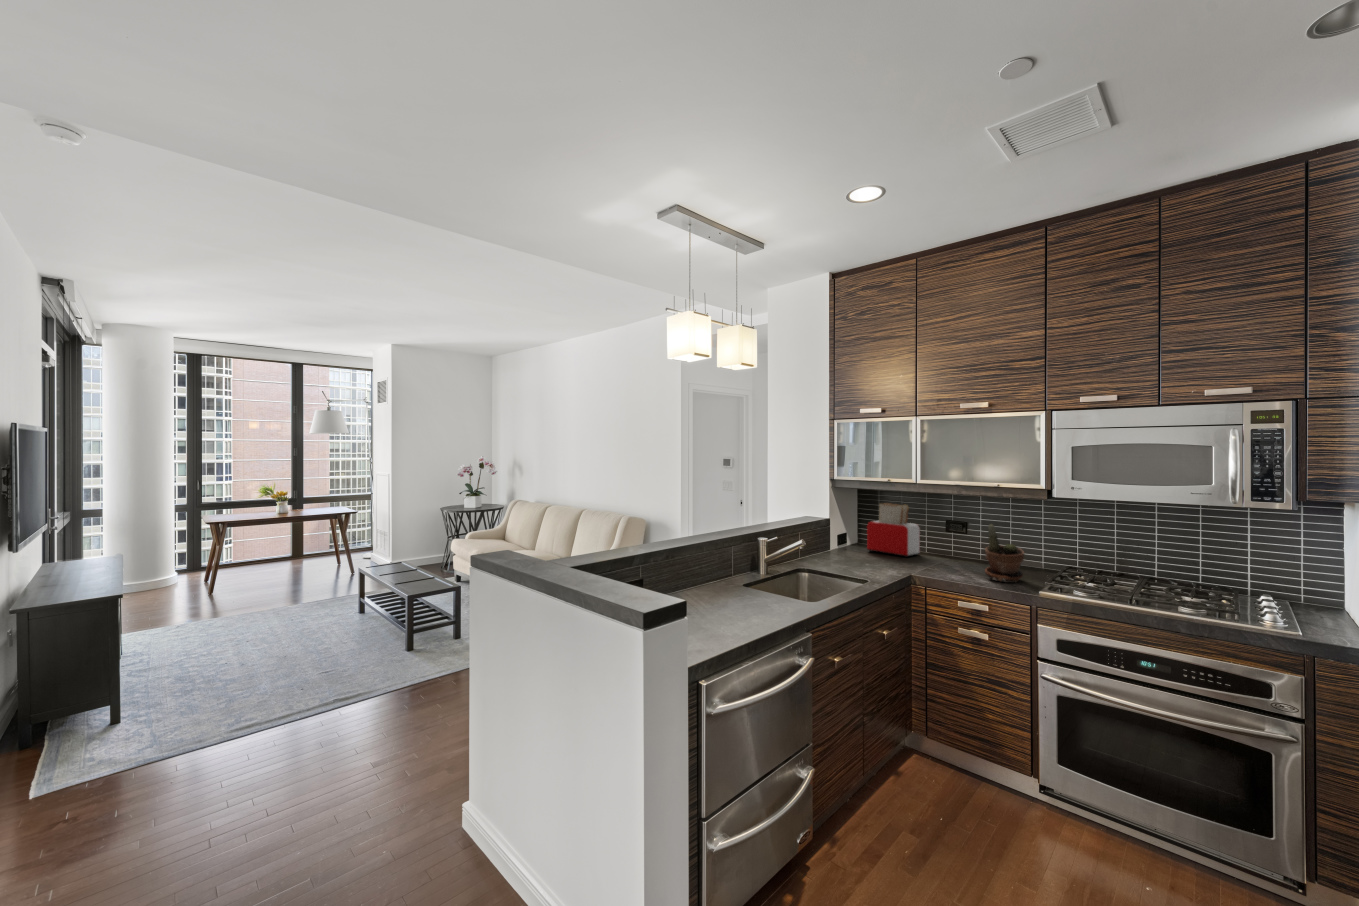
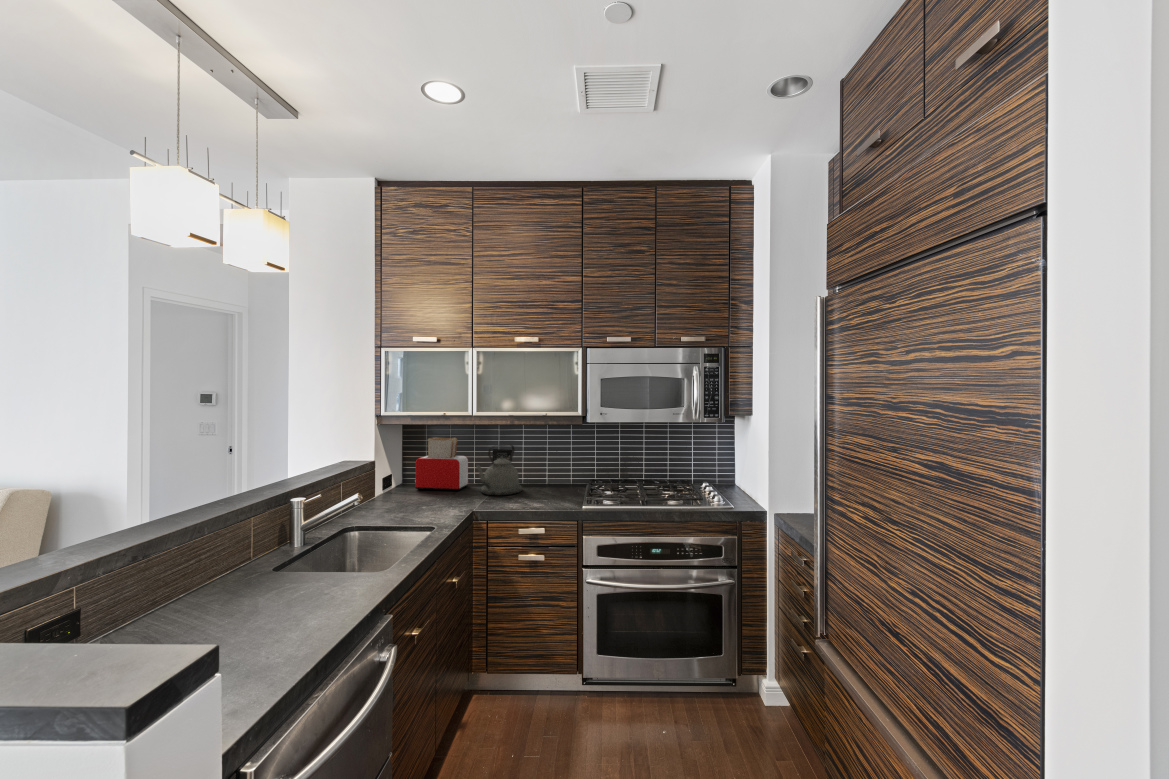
kettle: none [919,515,975,568] -> present [475,445,522,495]
potted plant: present [985,524,1024,583] -> none [538,451,571,503]

